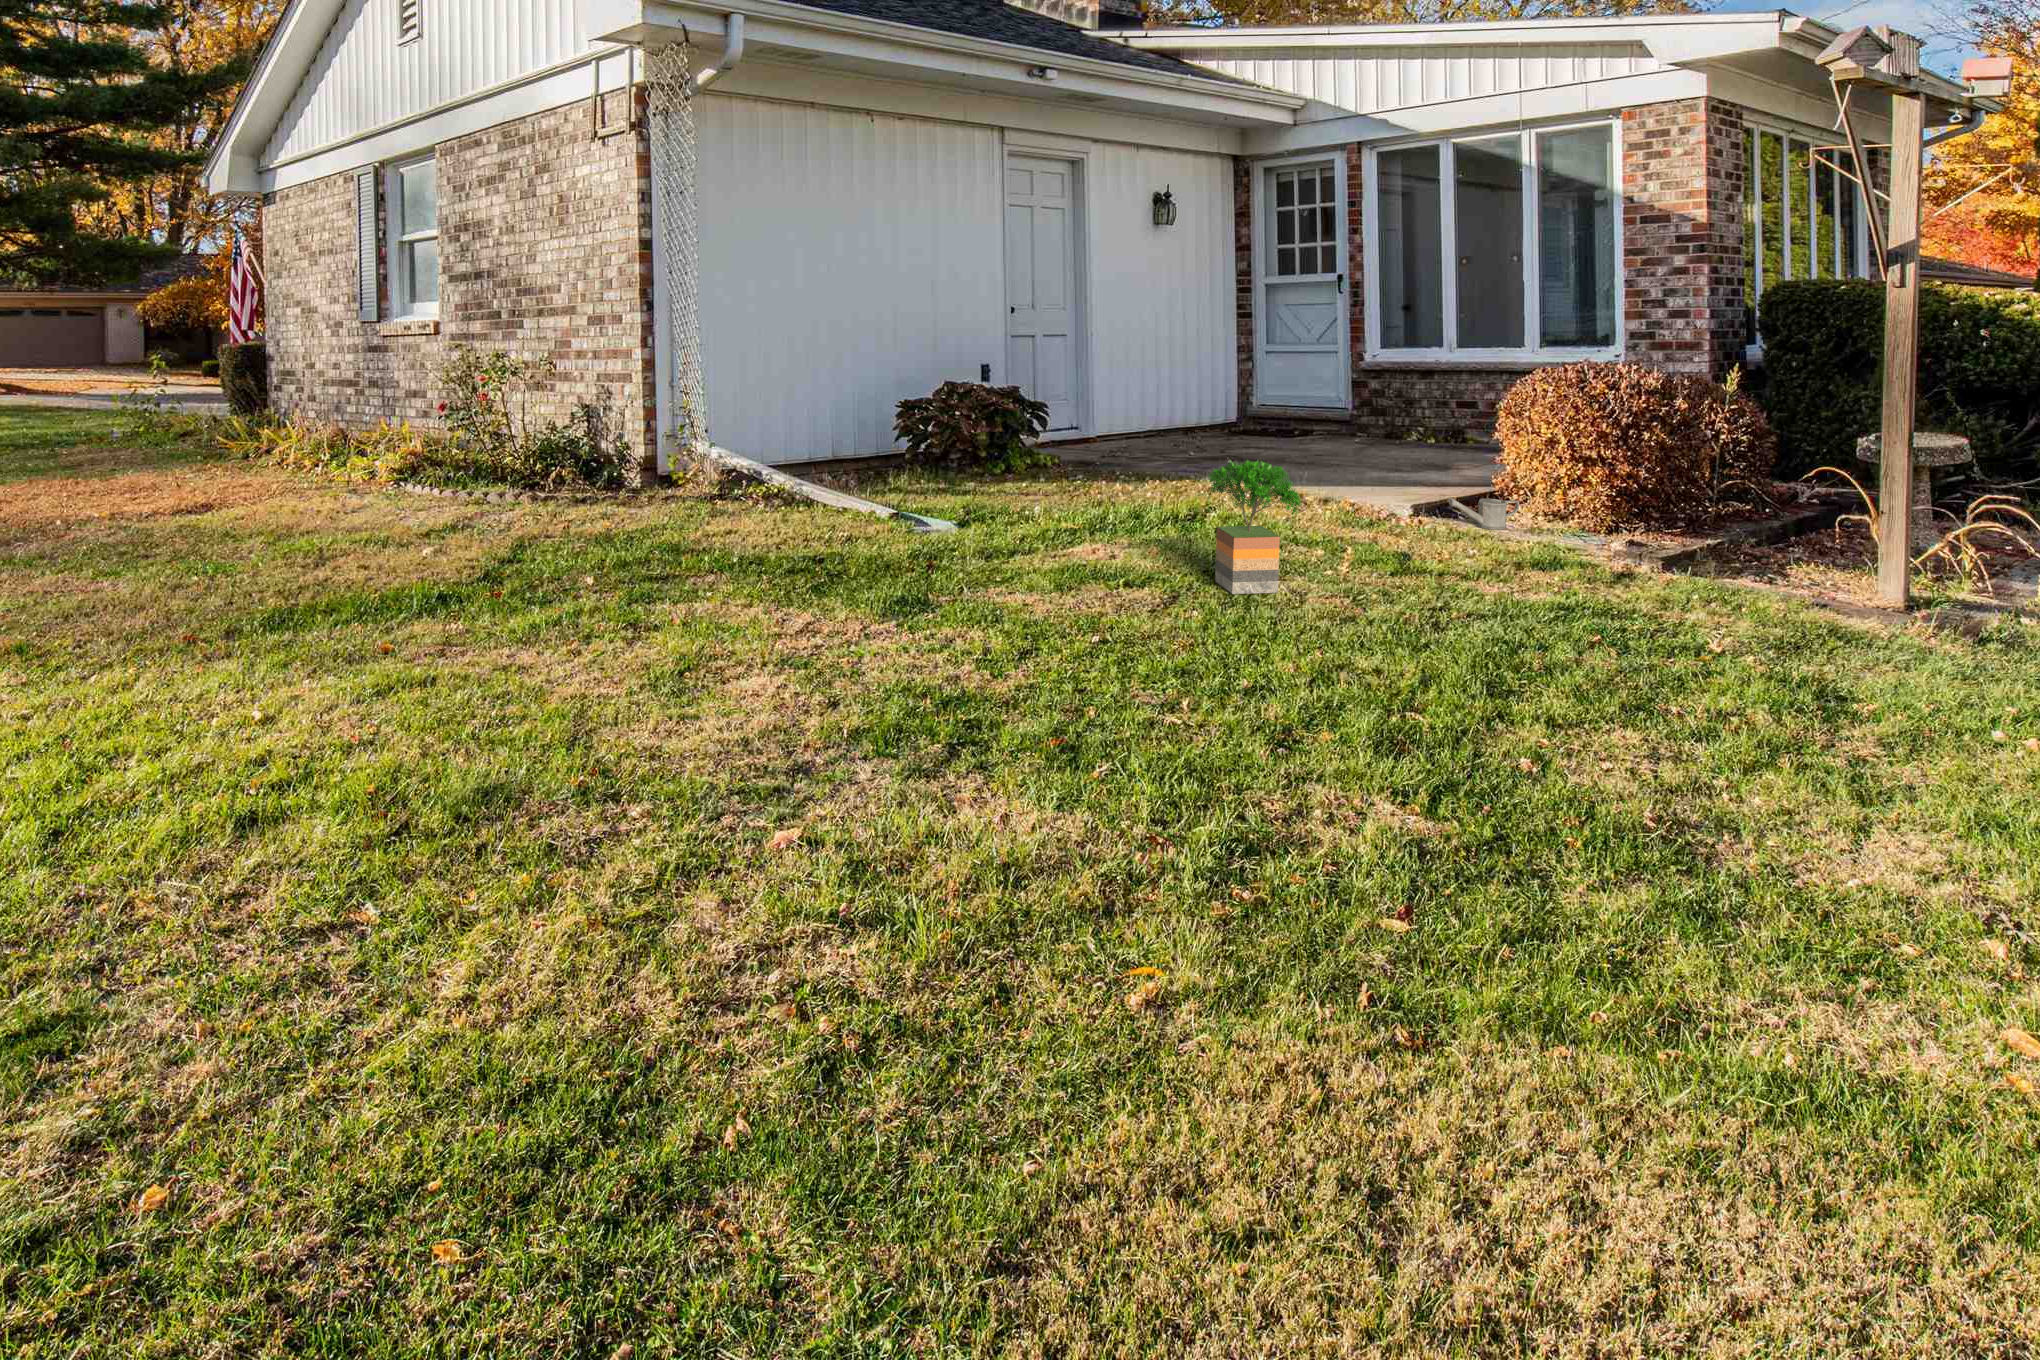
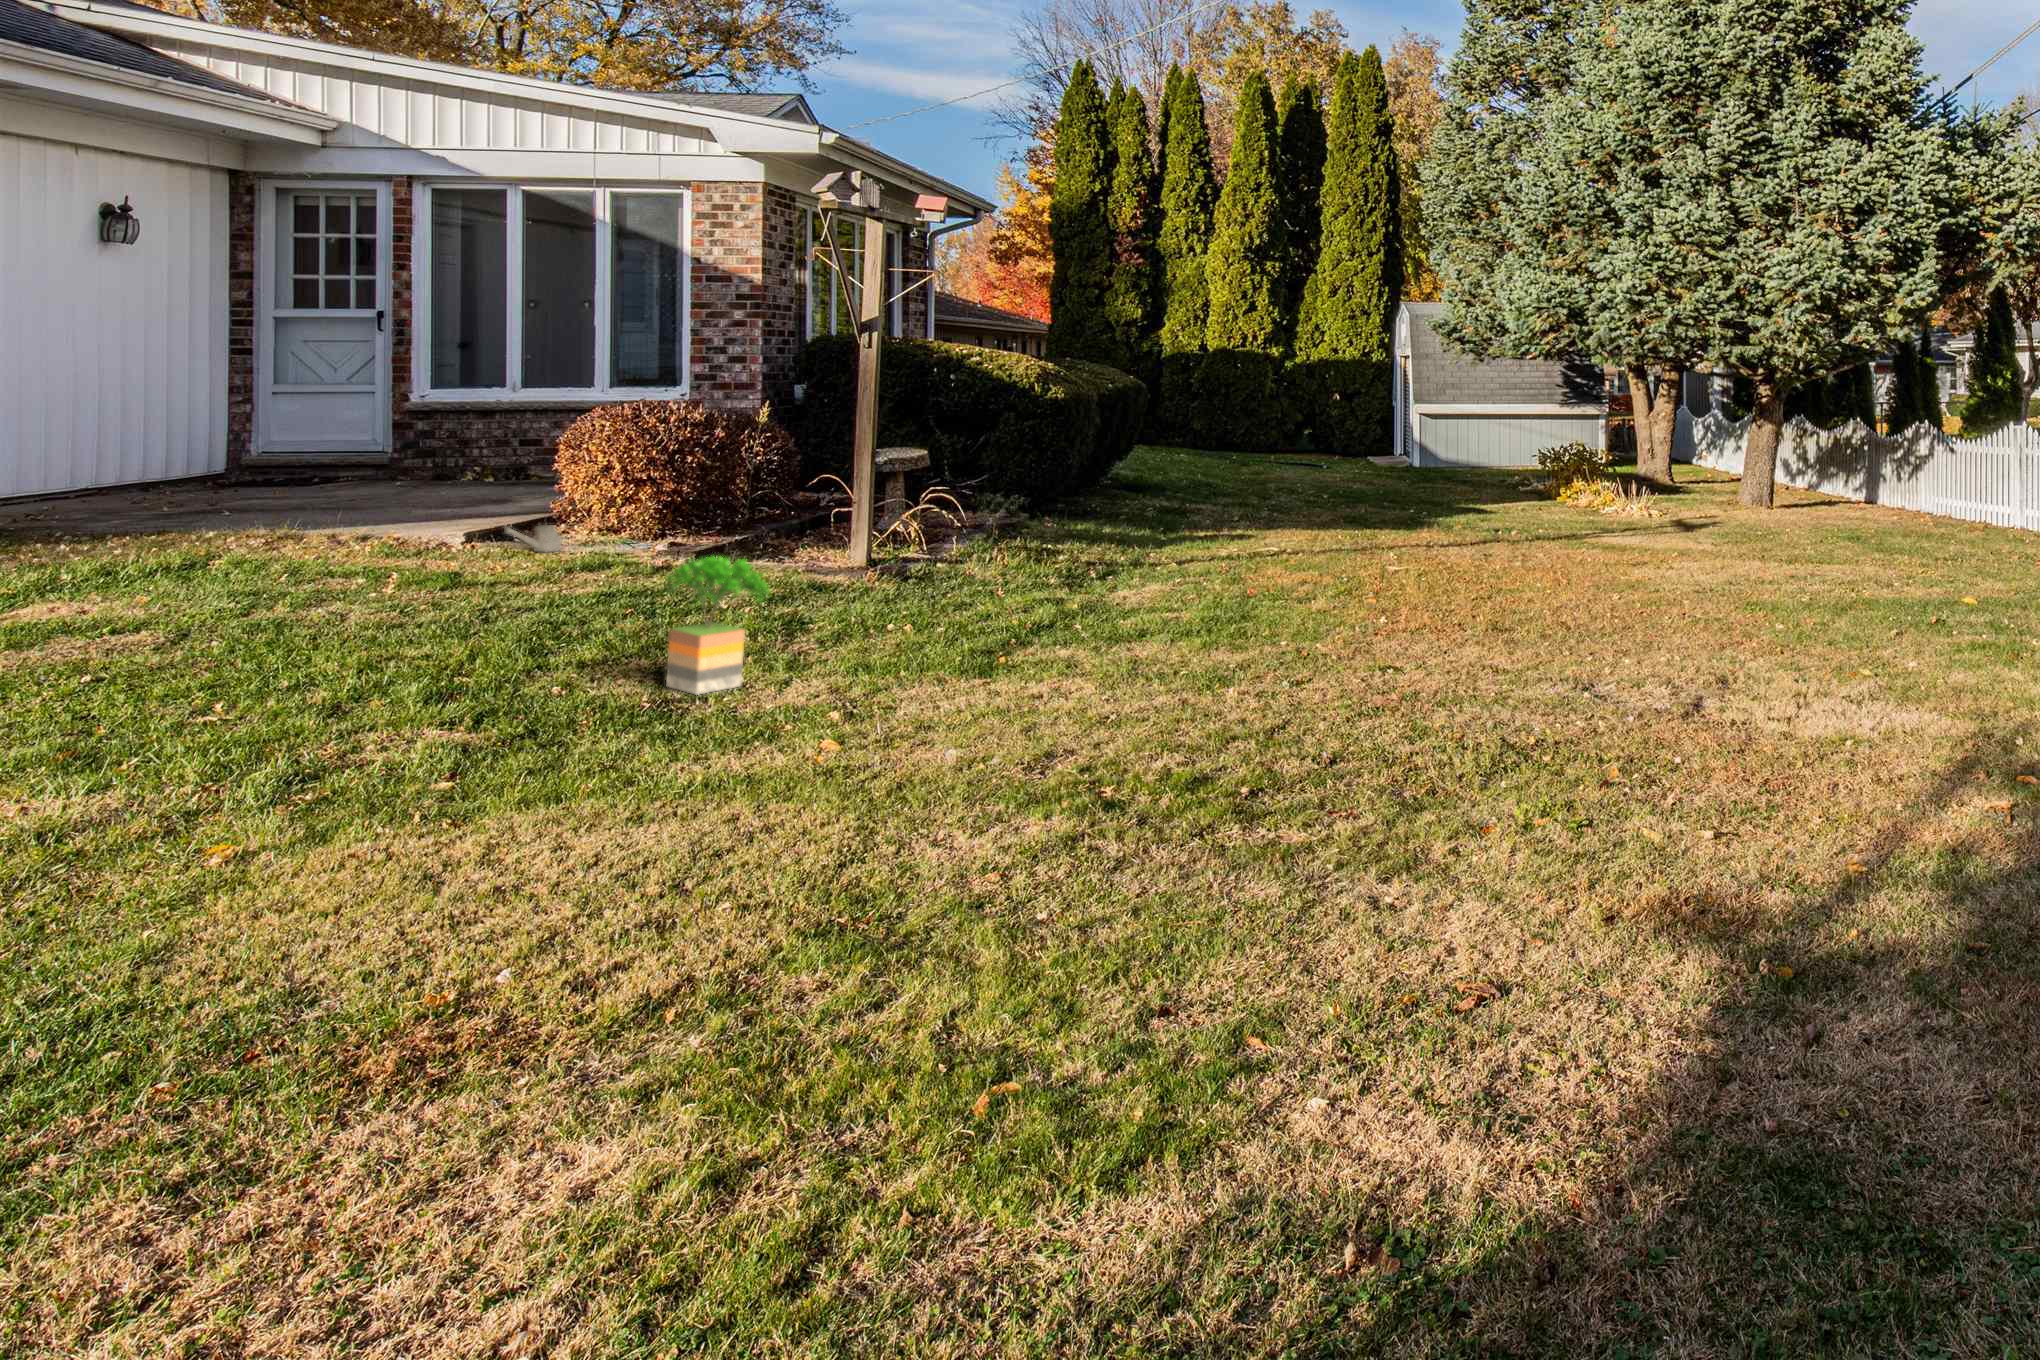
potted tree: present [1208,460,1302,594] -> present [662,557,770,695]

